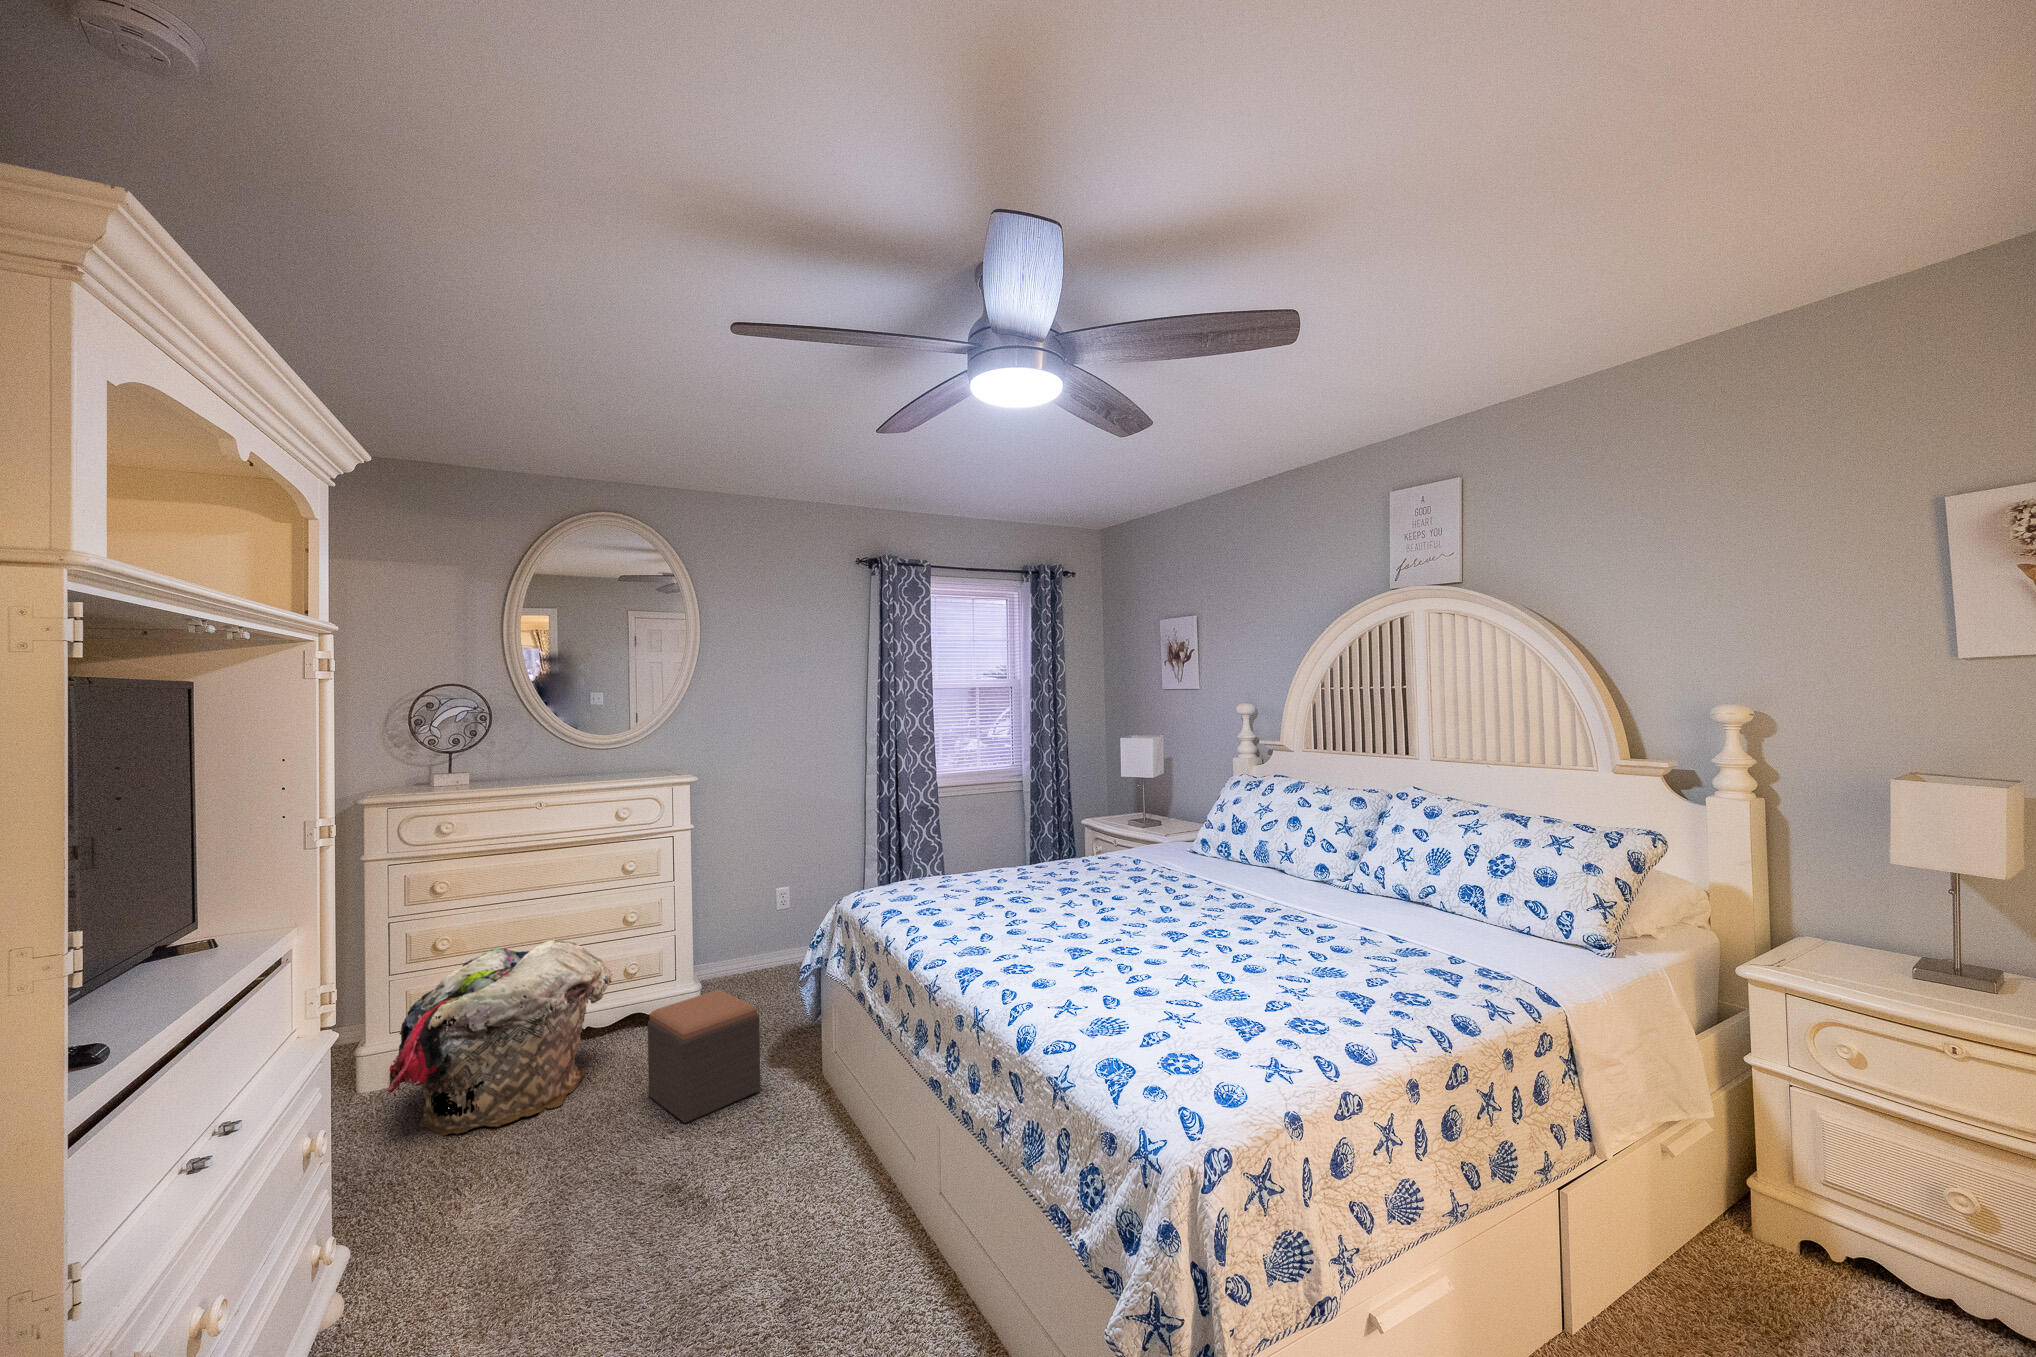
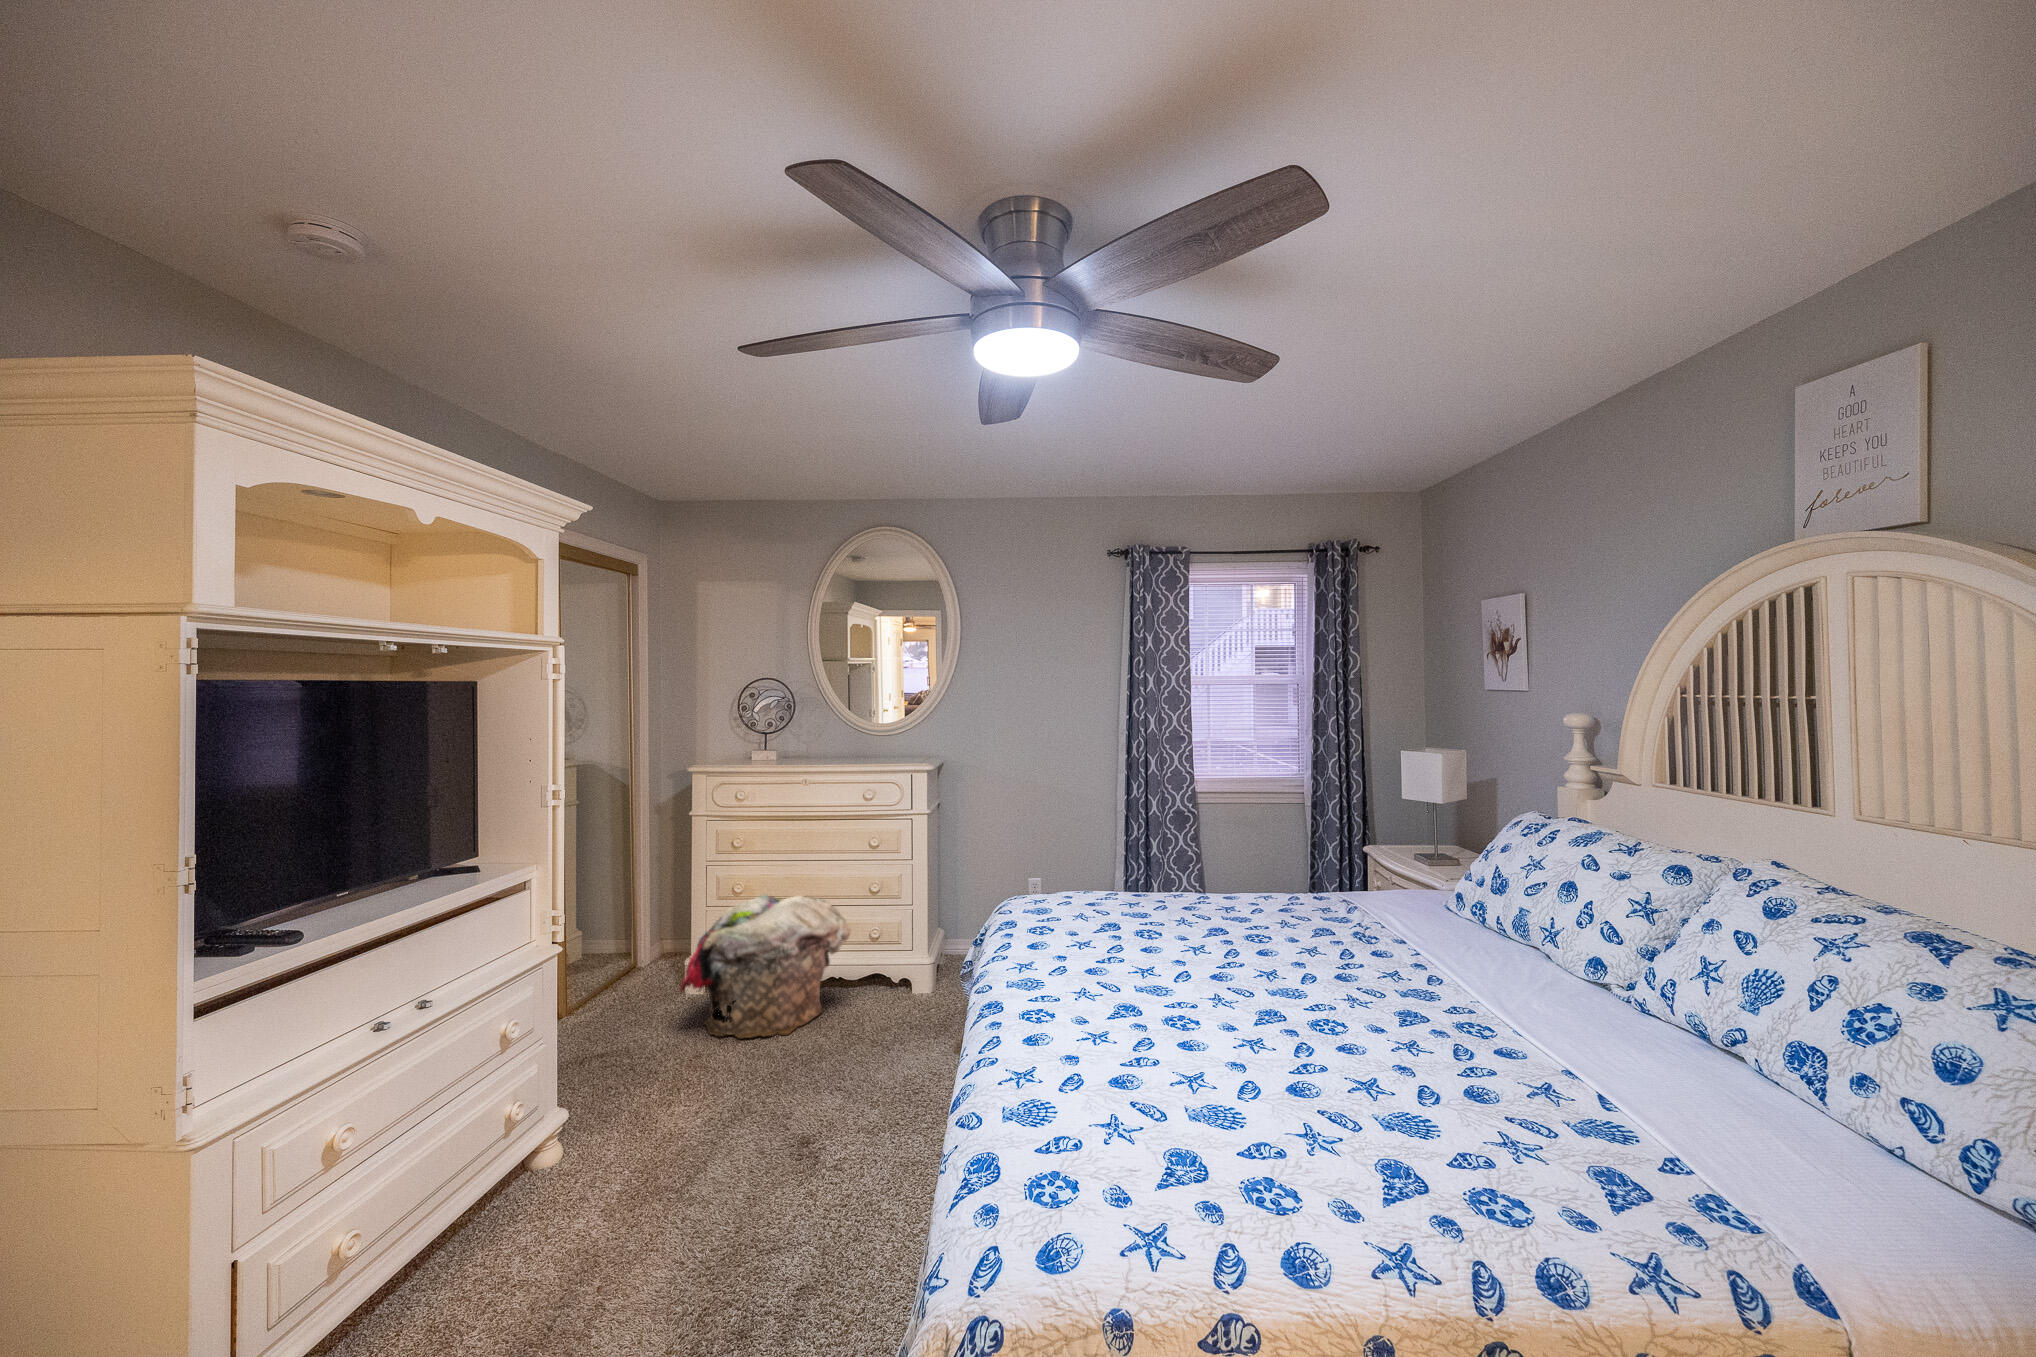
footstool: present [648,990,760,1123] -> none [846,964,926,1078]

